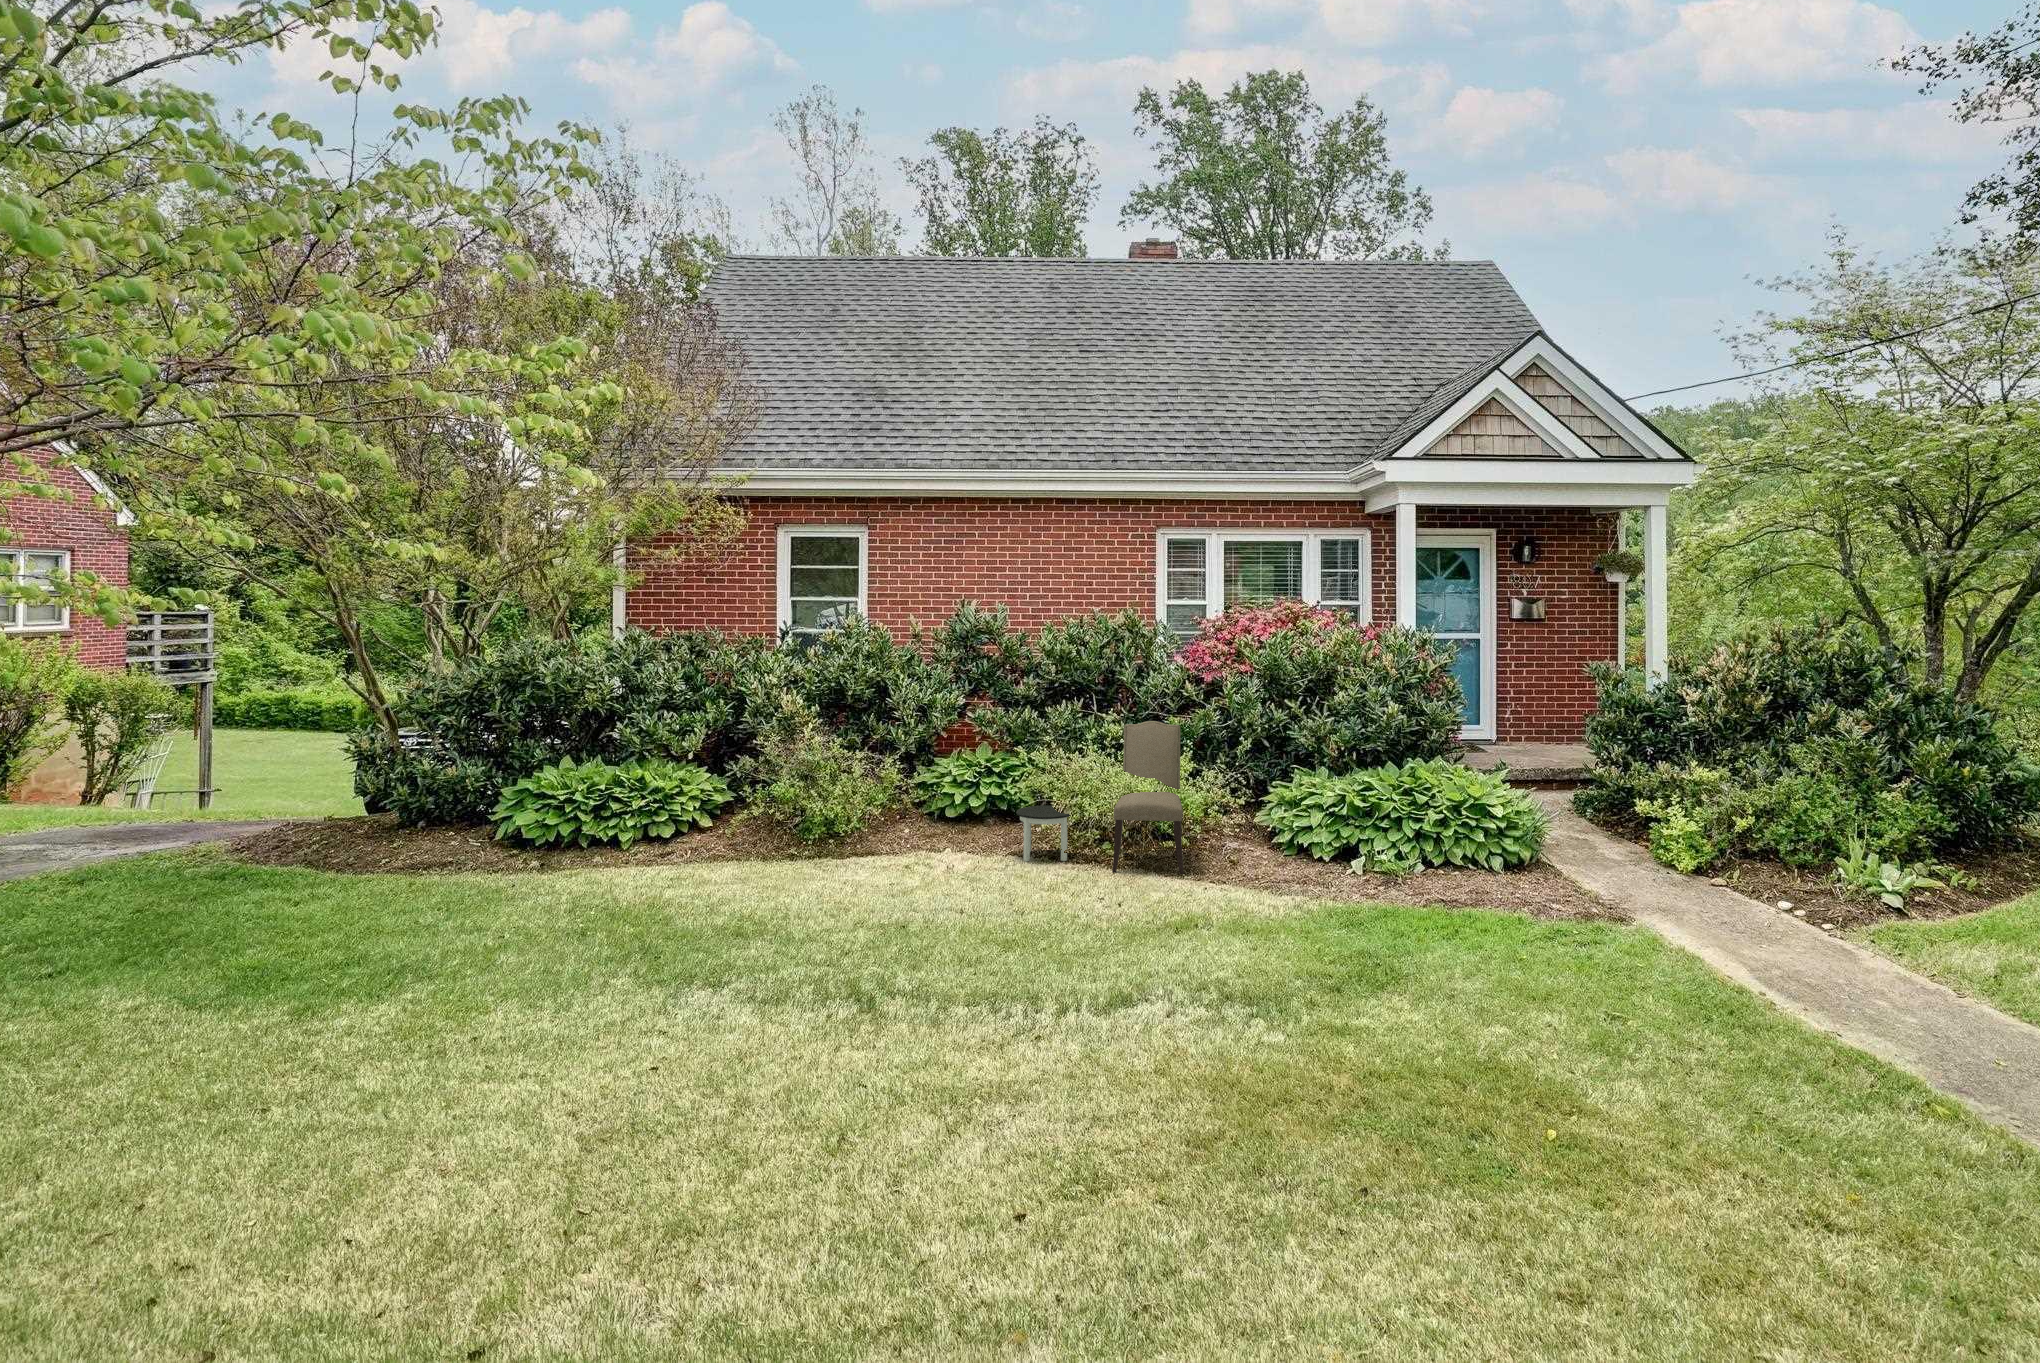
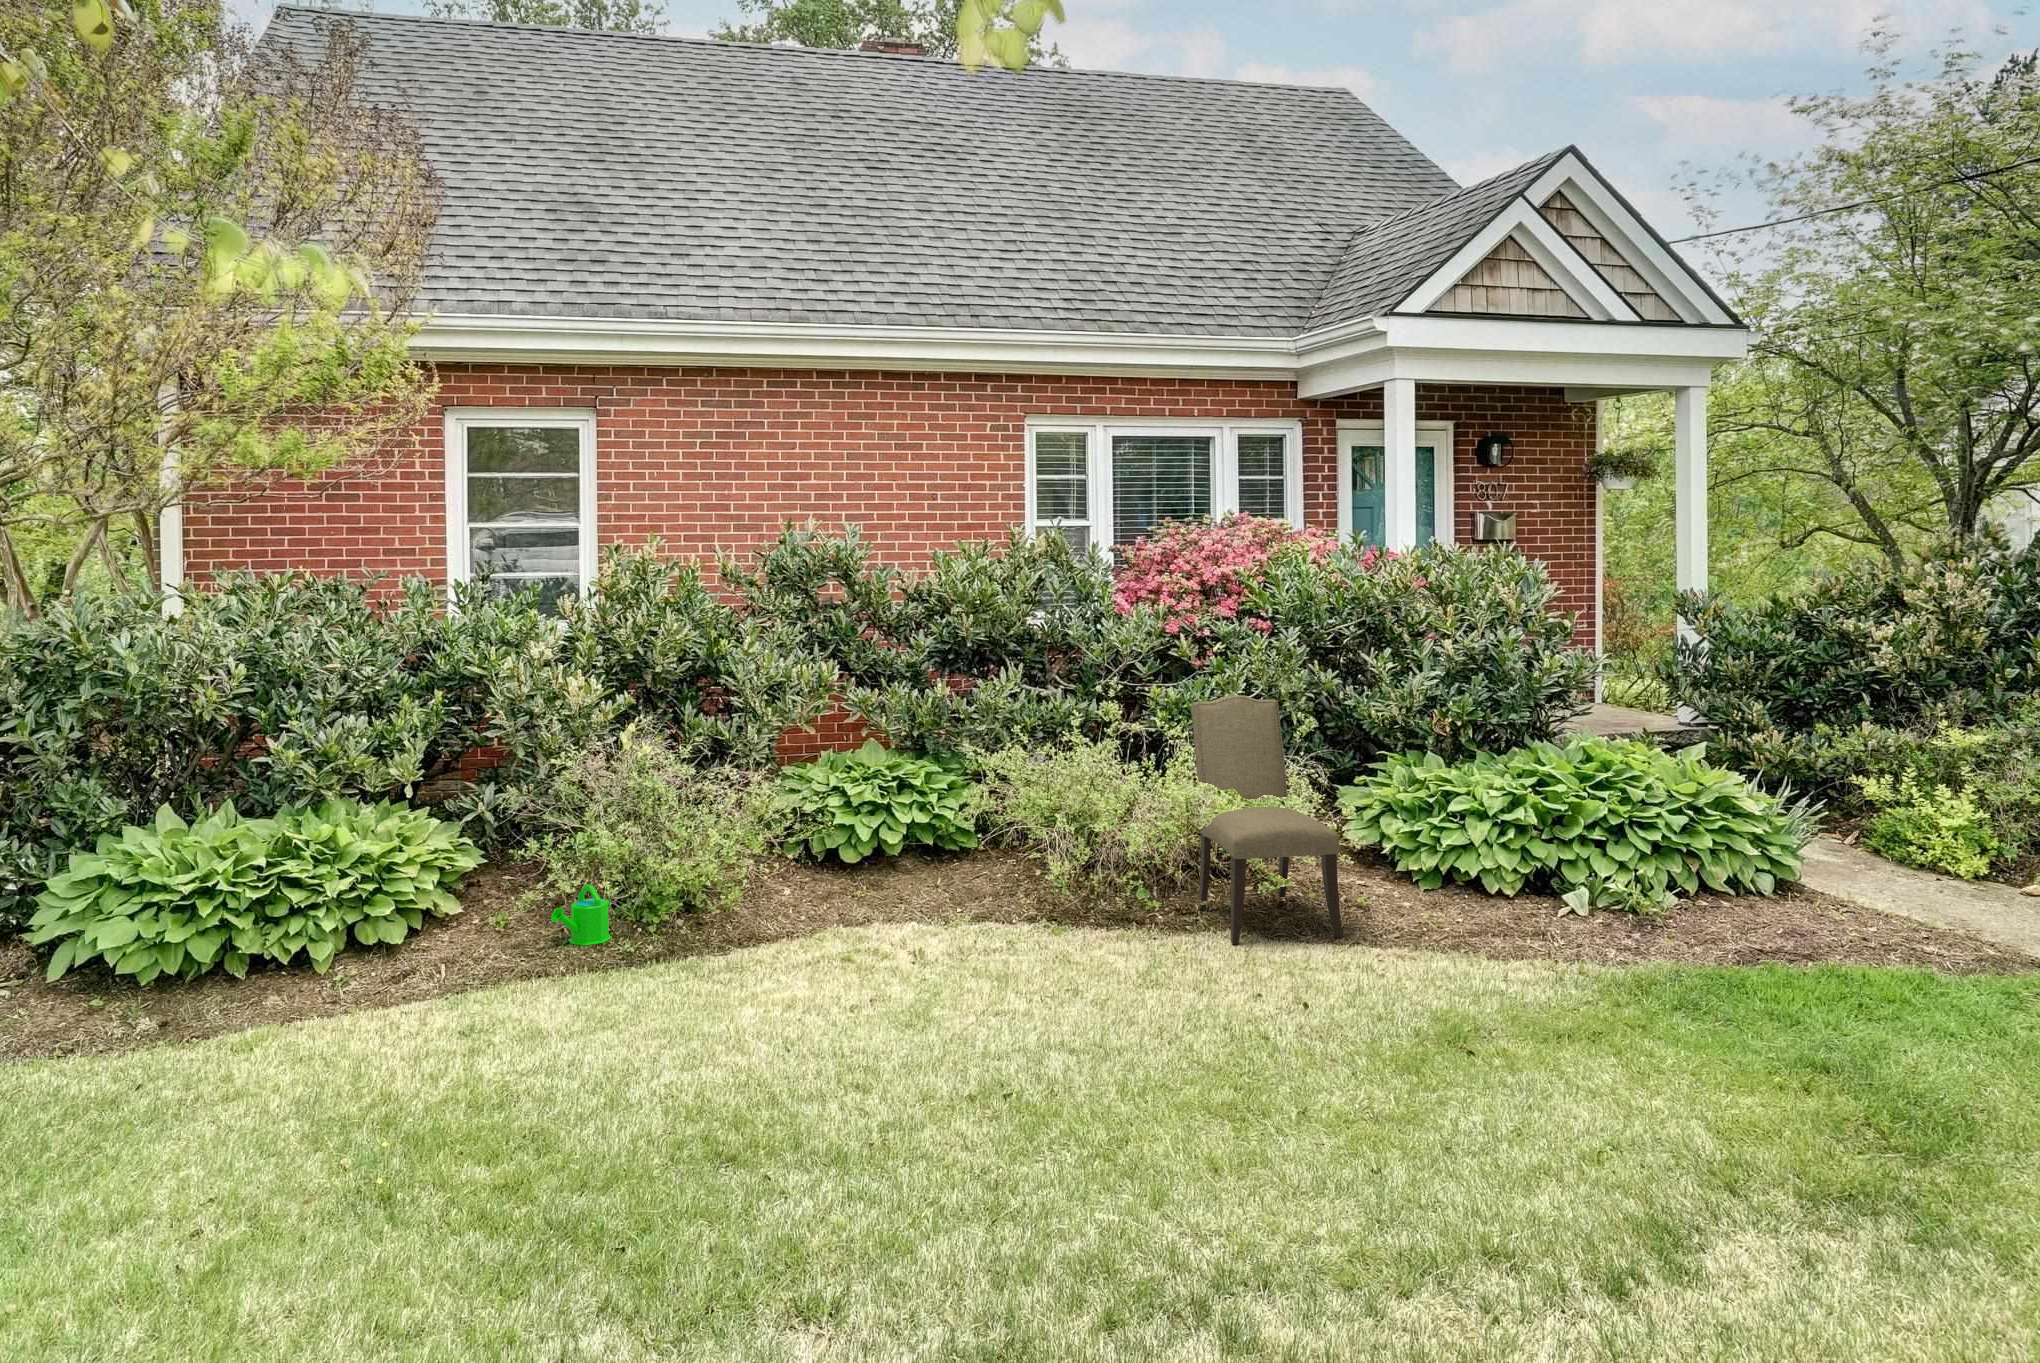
round table: present [1016,805,1070,861] -> none [1037,839,1134,937]
watering can: none [746,812,790,846] -> present [551,884,615,945]

